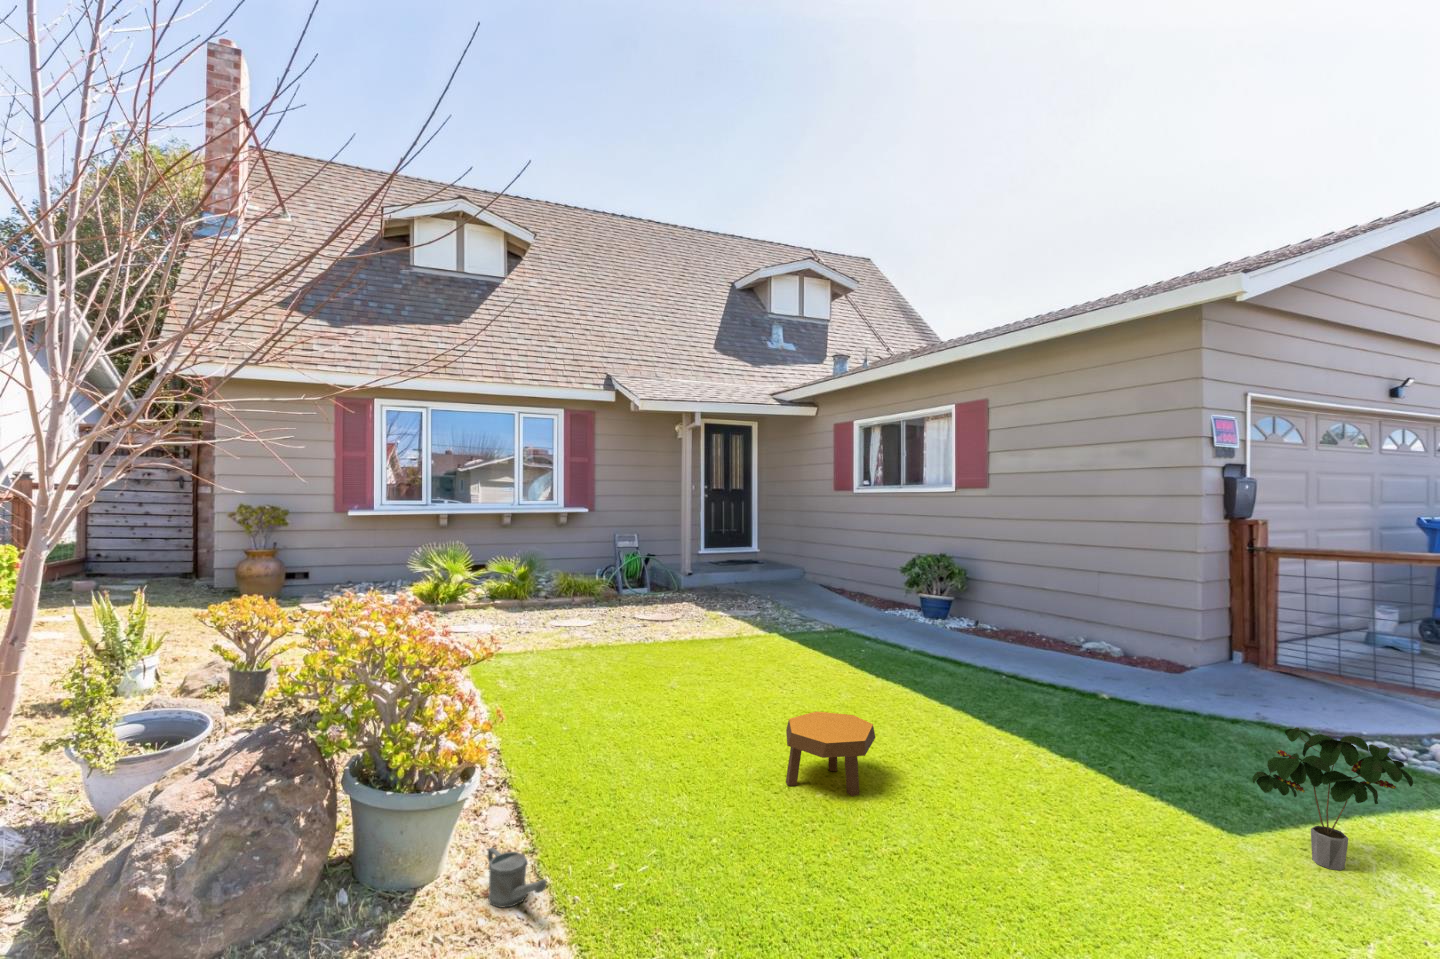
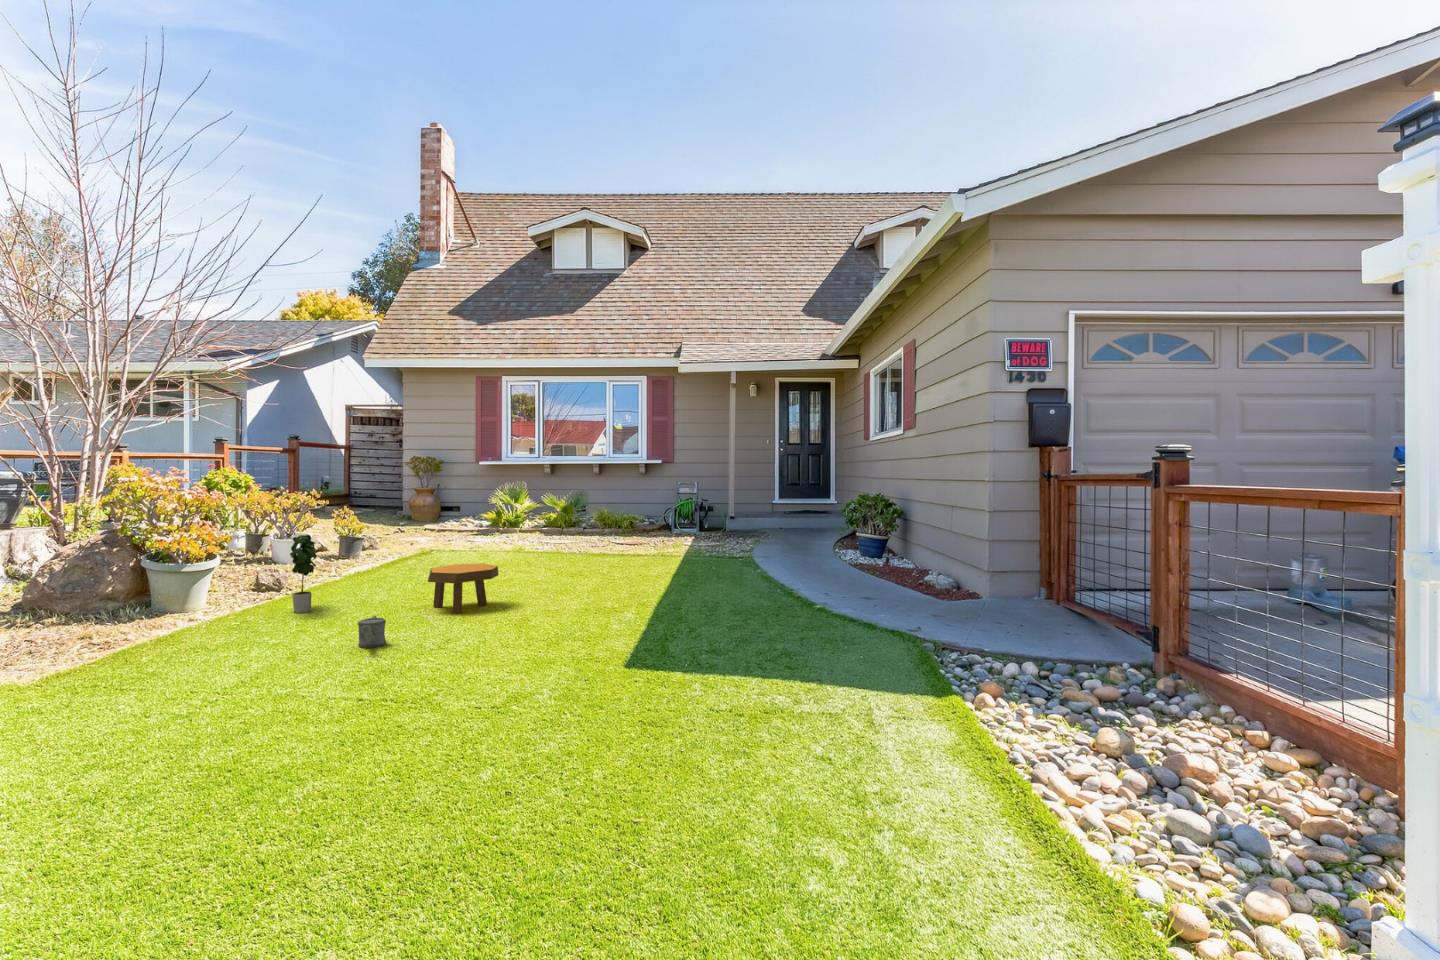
potted plant: present [1252,727,1413,870] -> present [290,535,317,613]
watering can: present [488,847,546,908] -> present [358,616,386,648]

